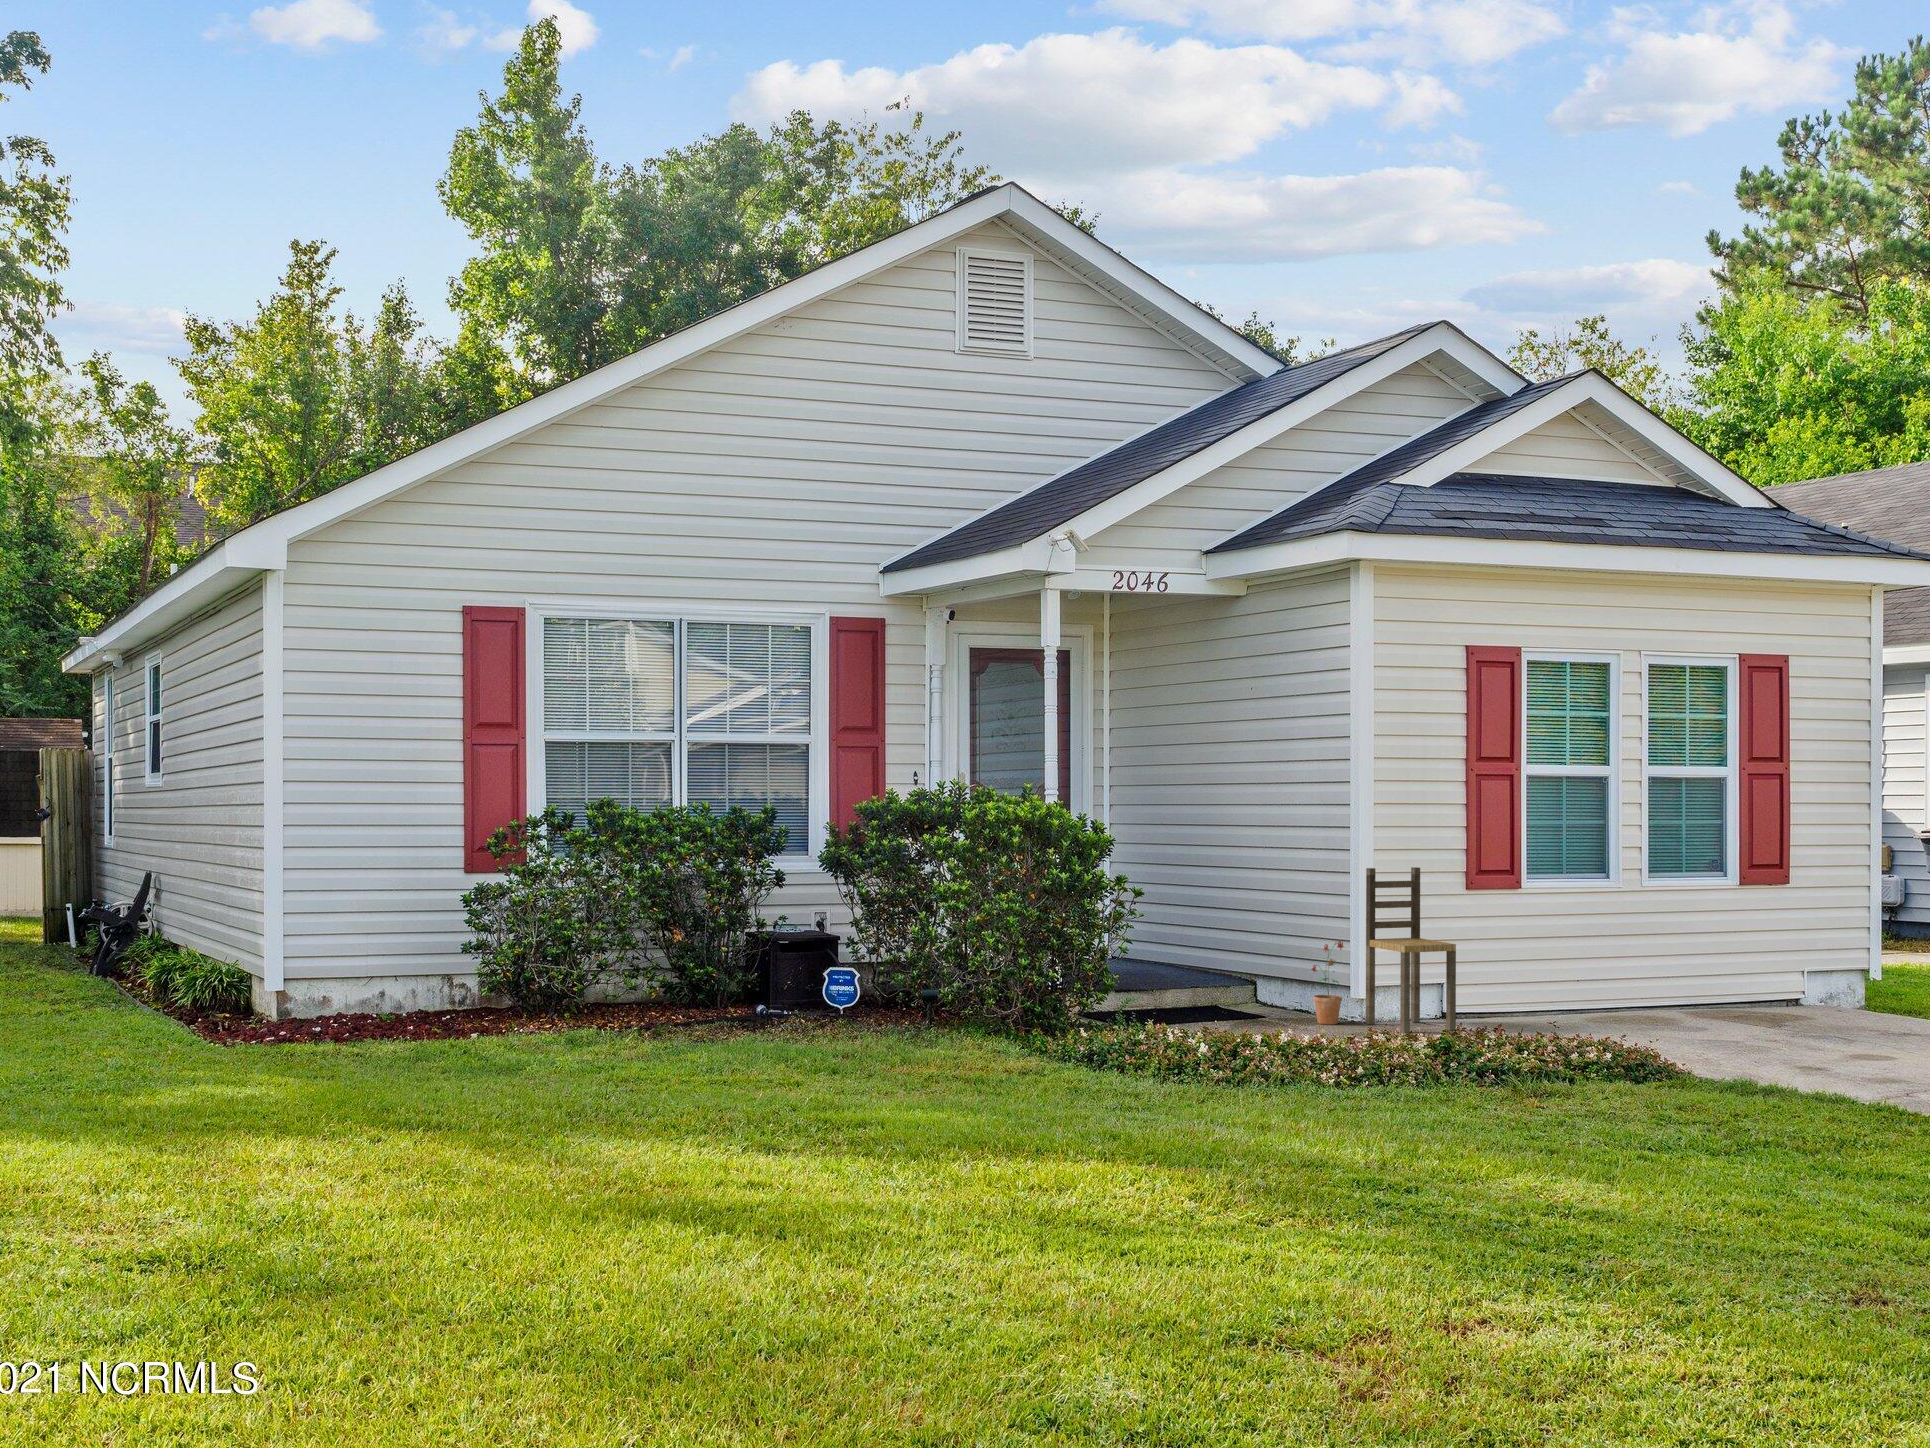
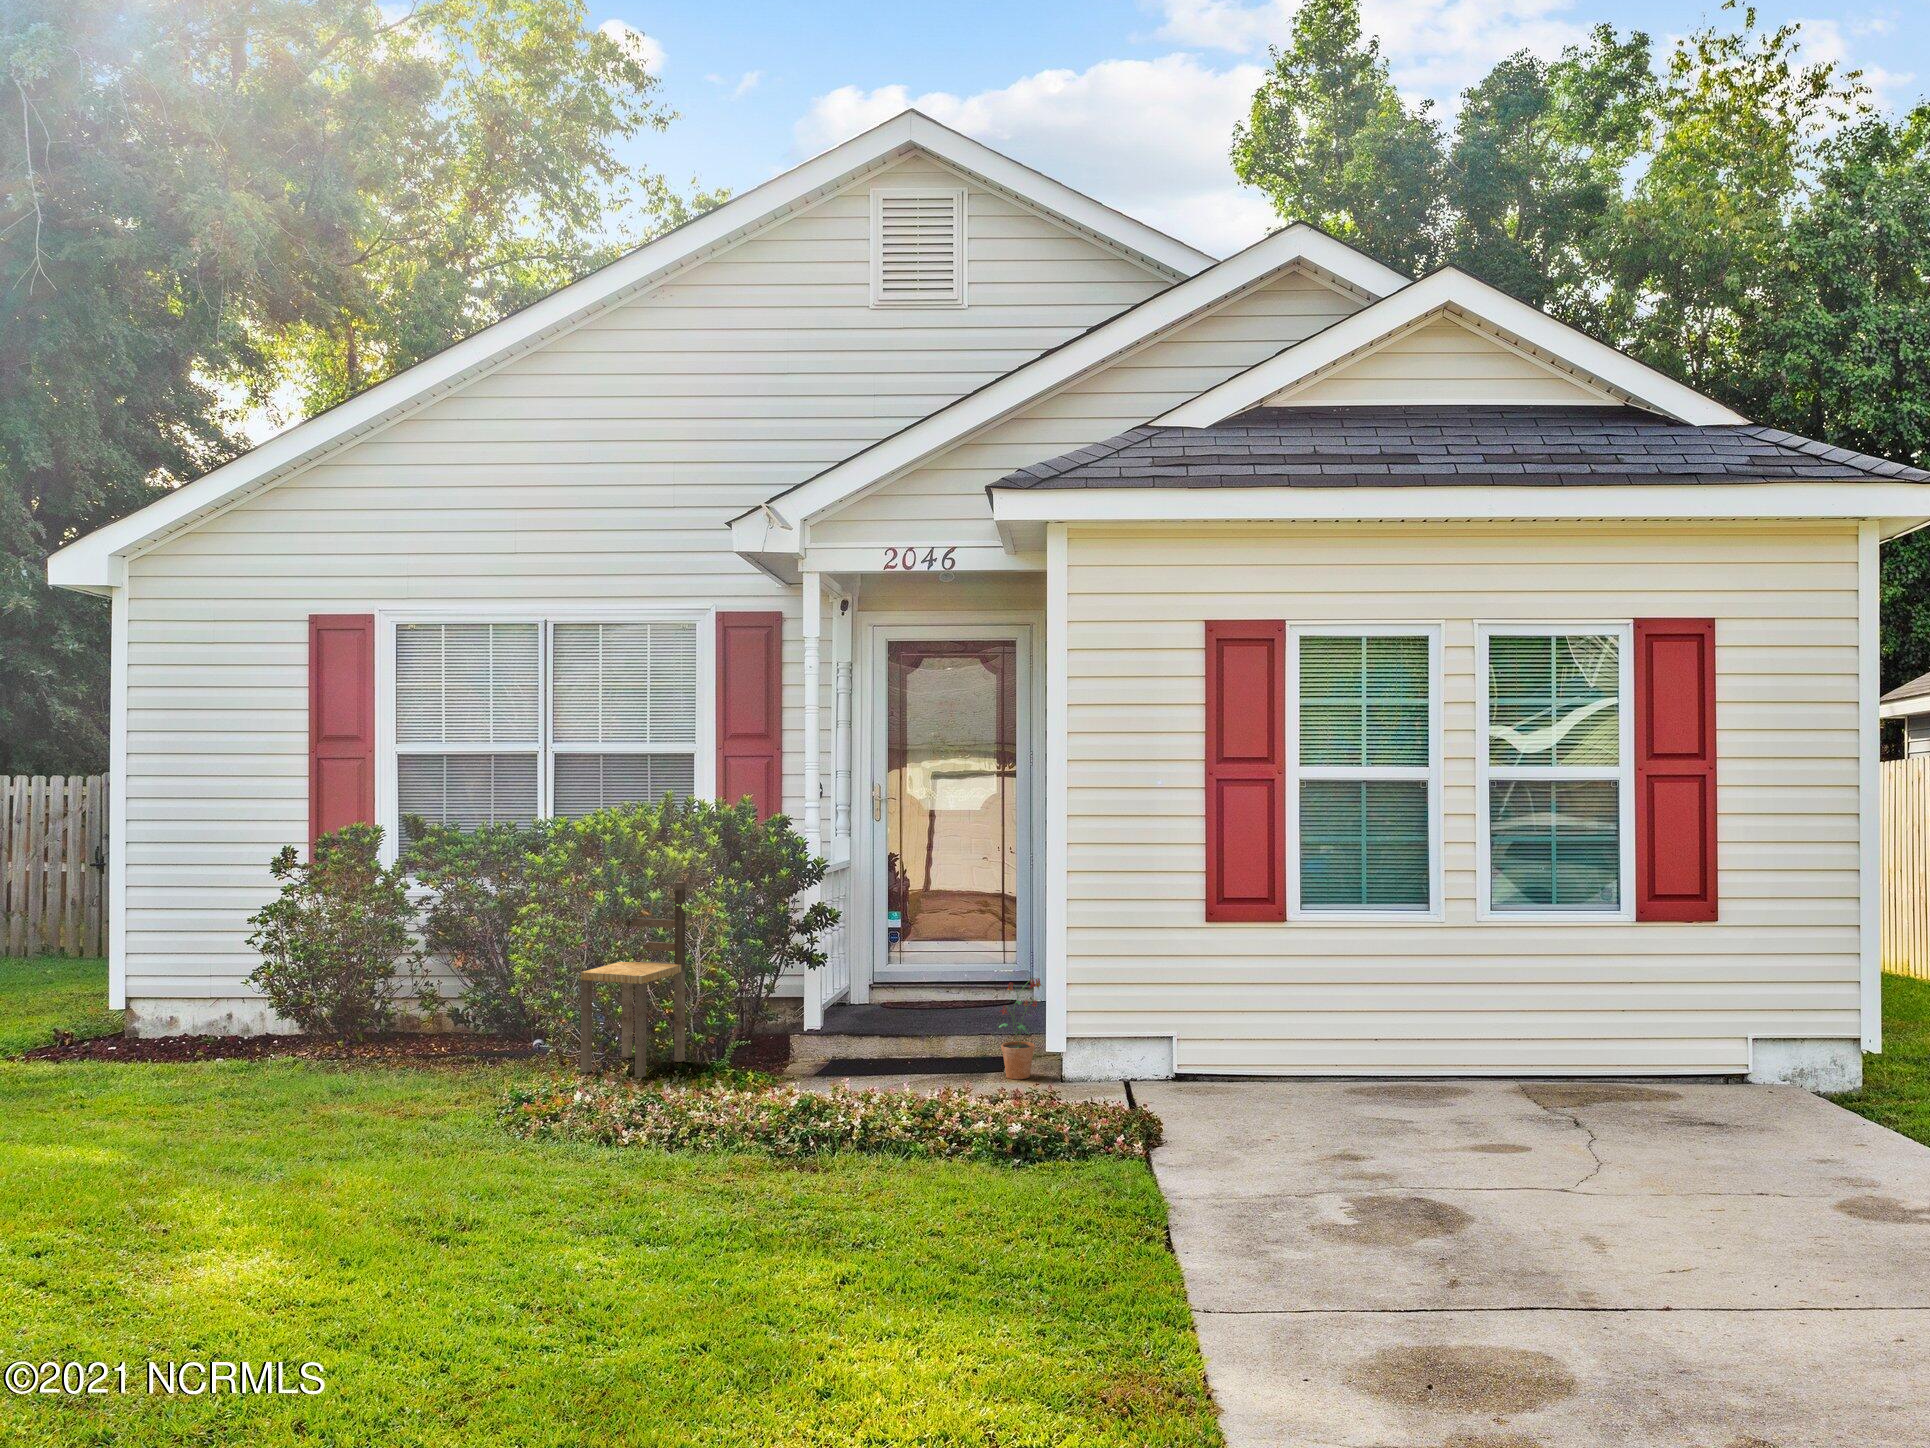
chair: present [1366,867,1456,1033] -> present [580,882,686,1078]

